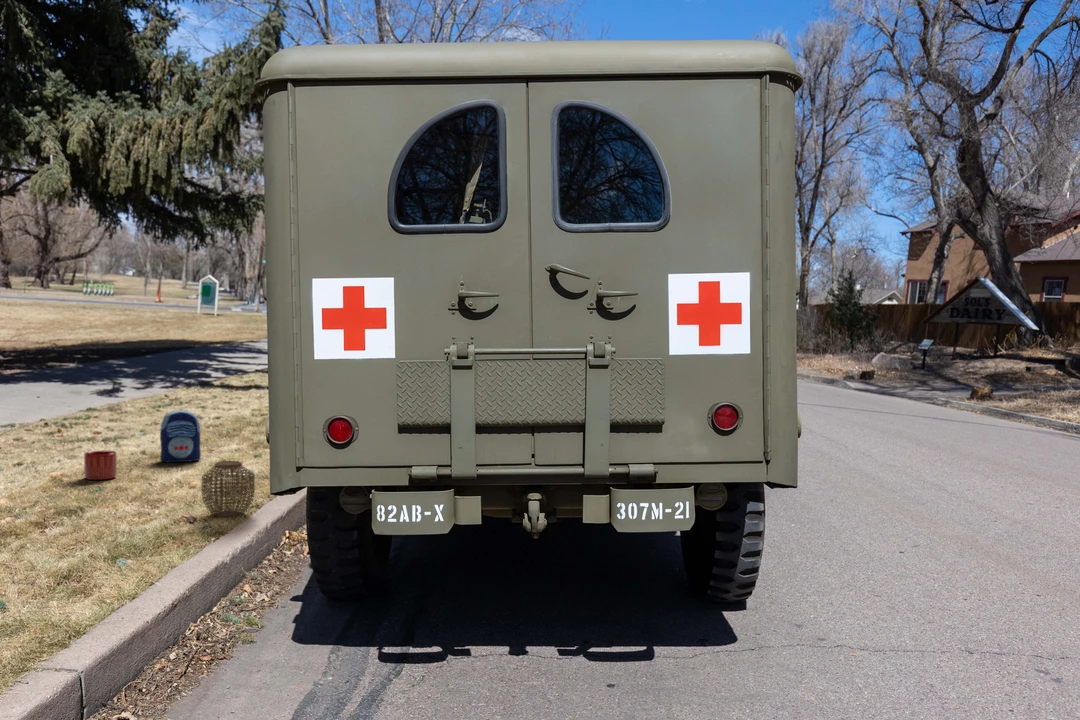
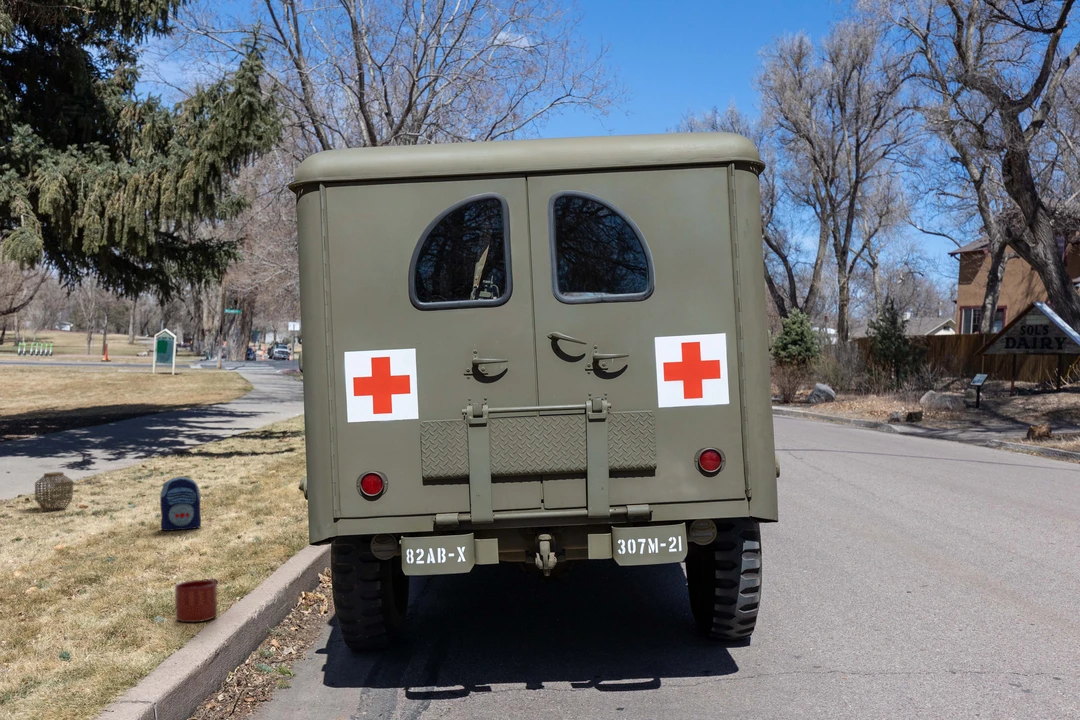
planter: present [84,450,117,480] -> present [175,580,217,622]
woven basket: present [202,461,255,517] -> present [35,472,73,510]

